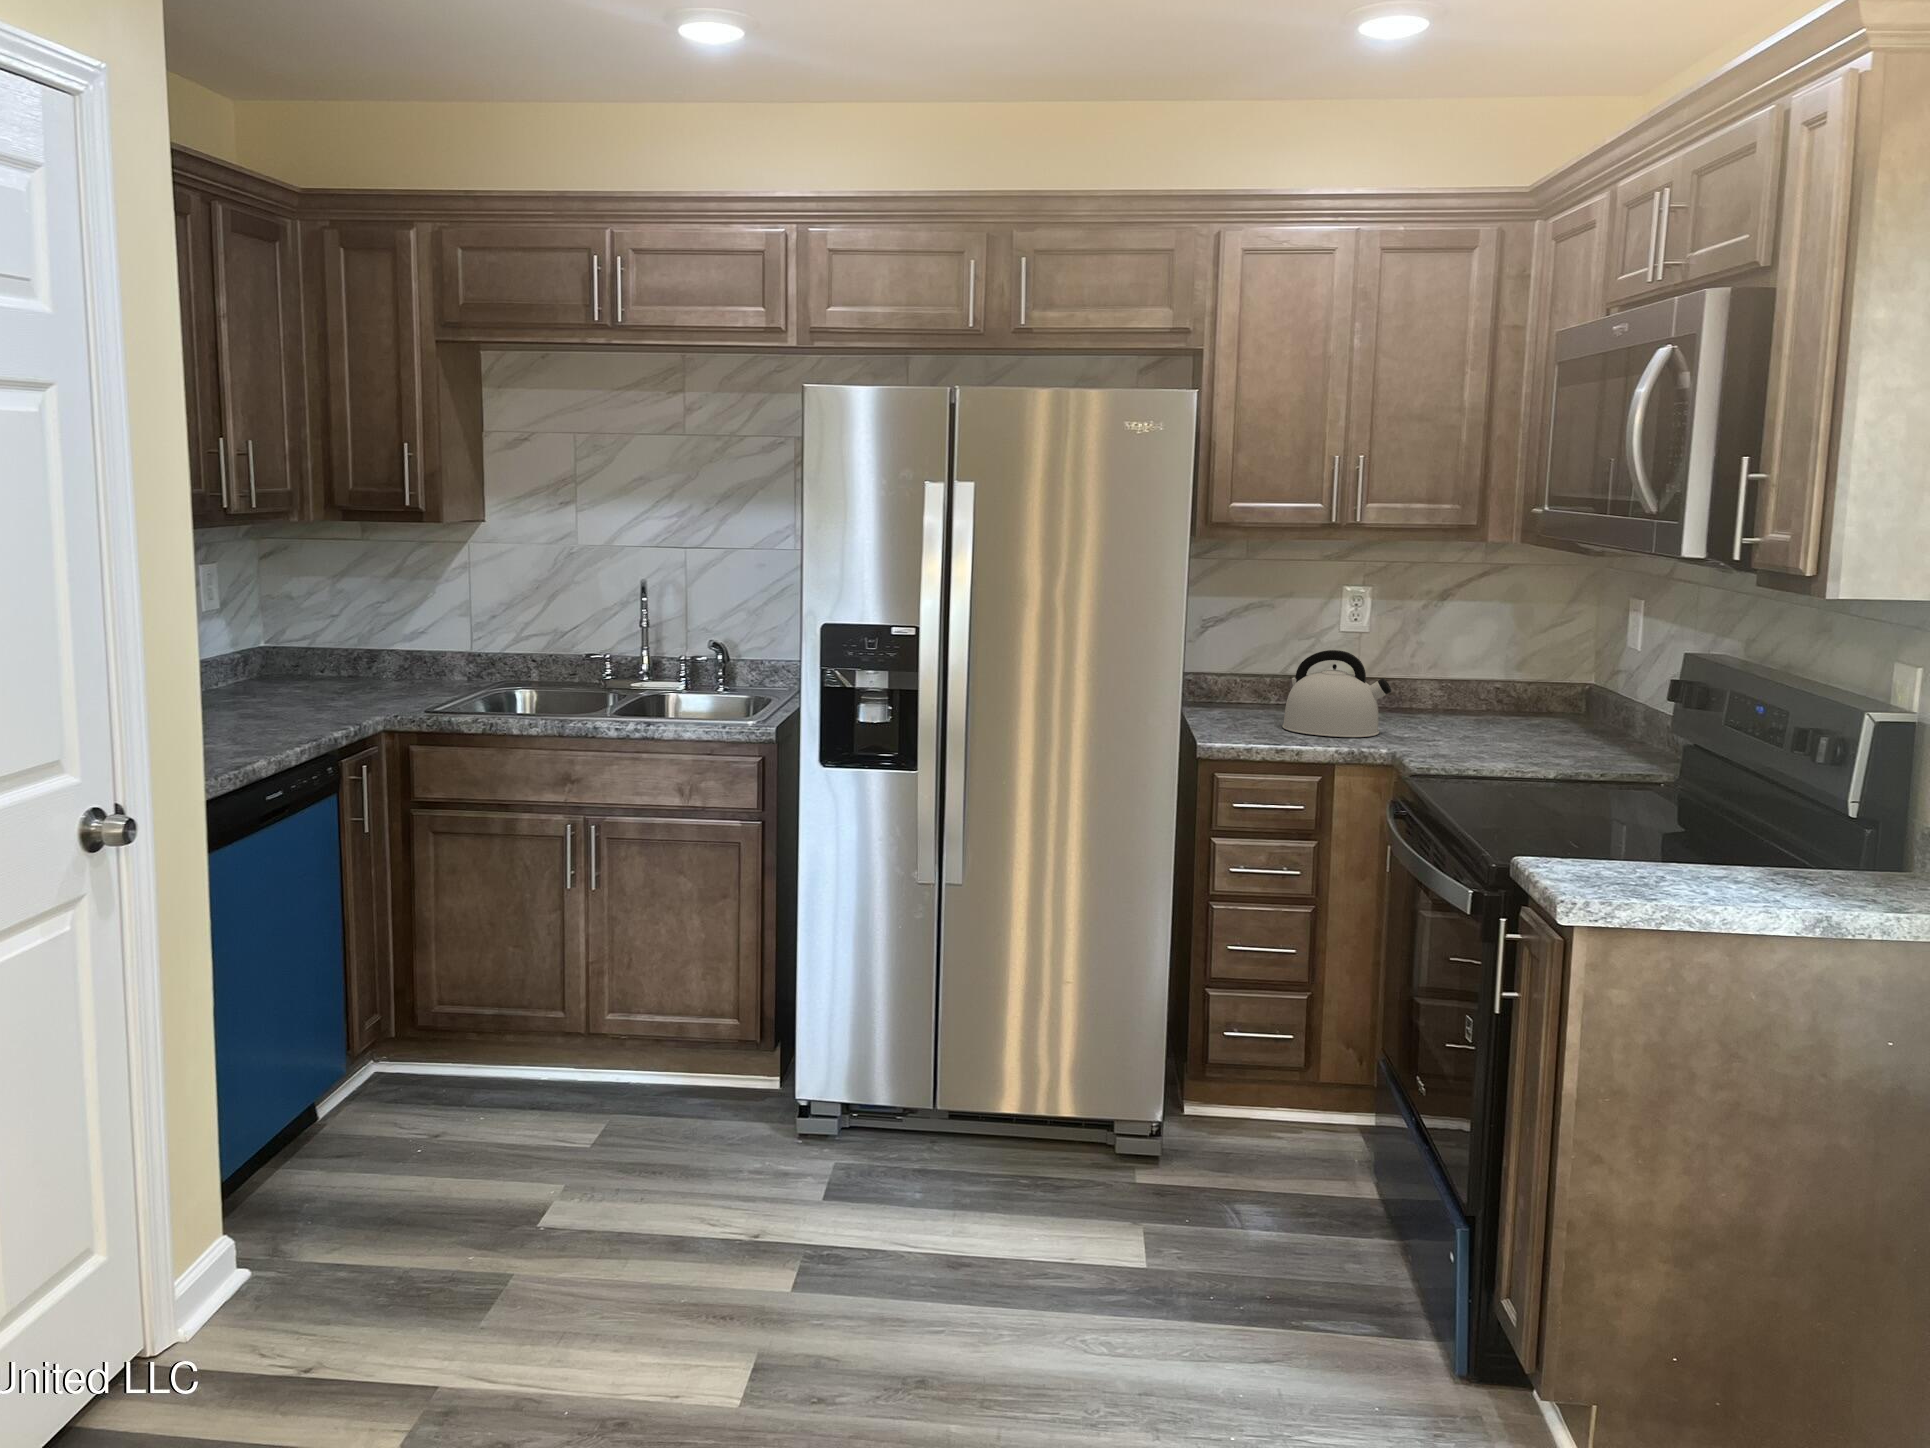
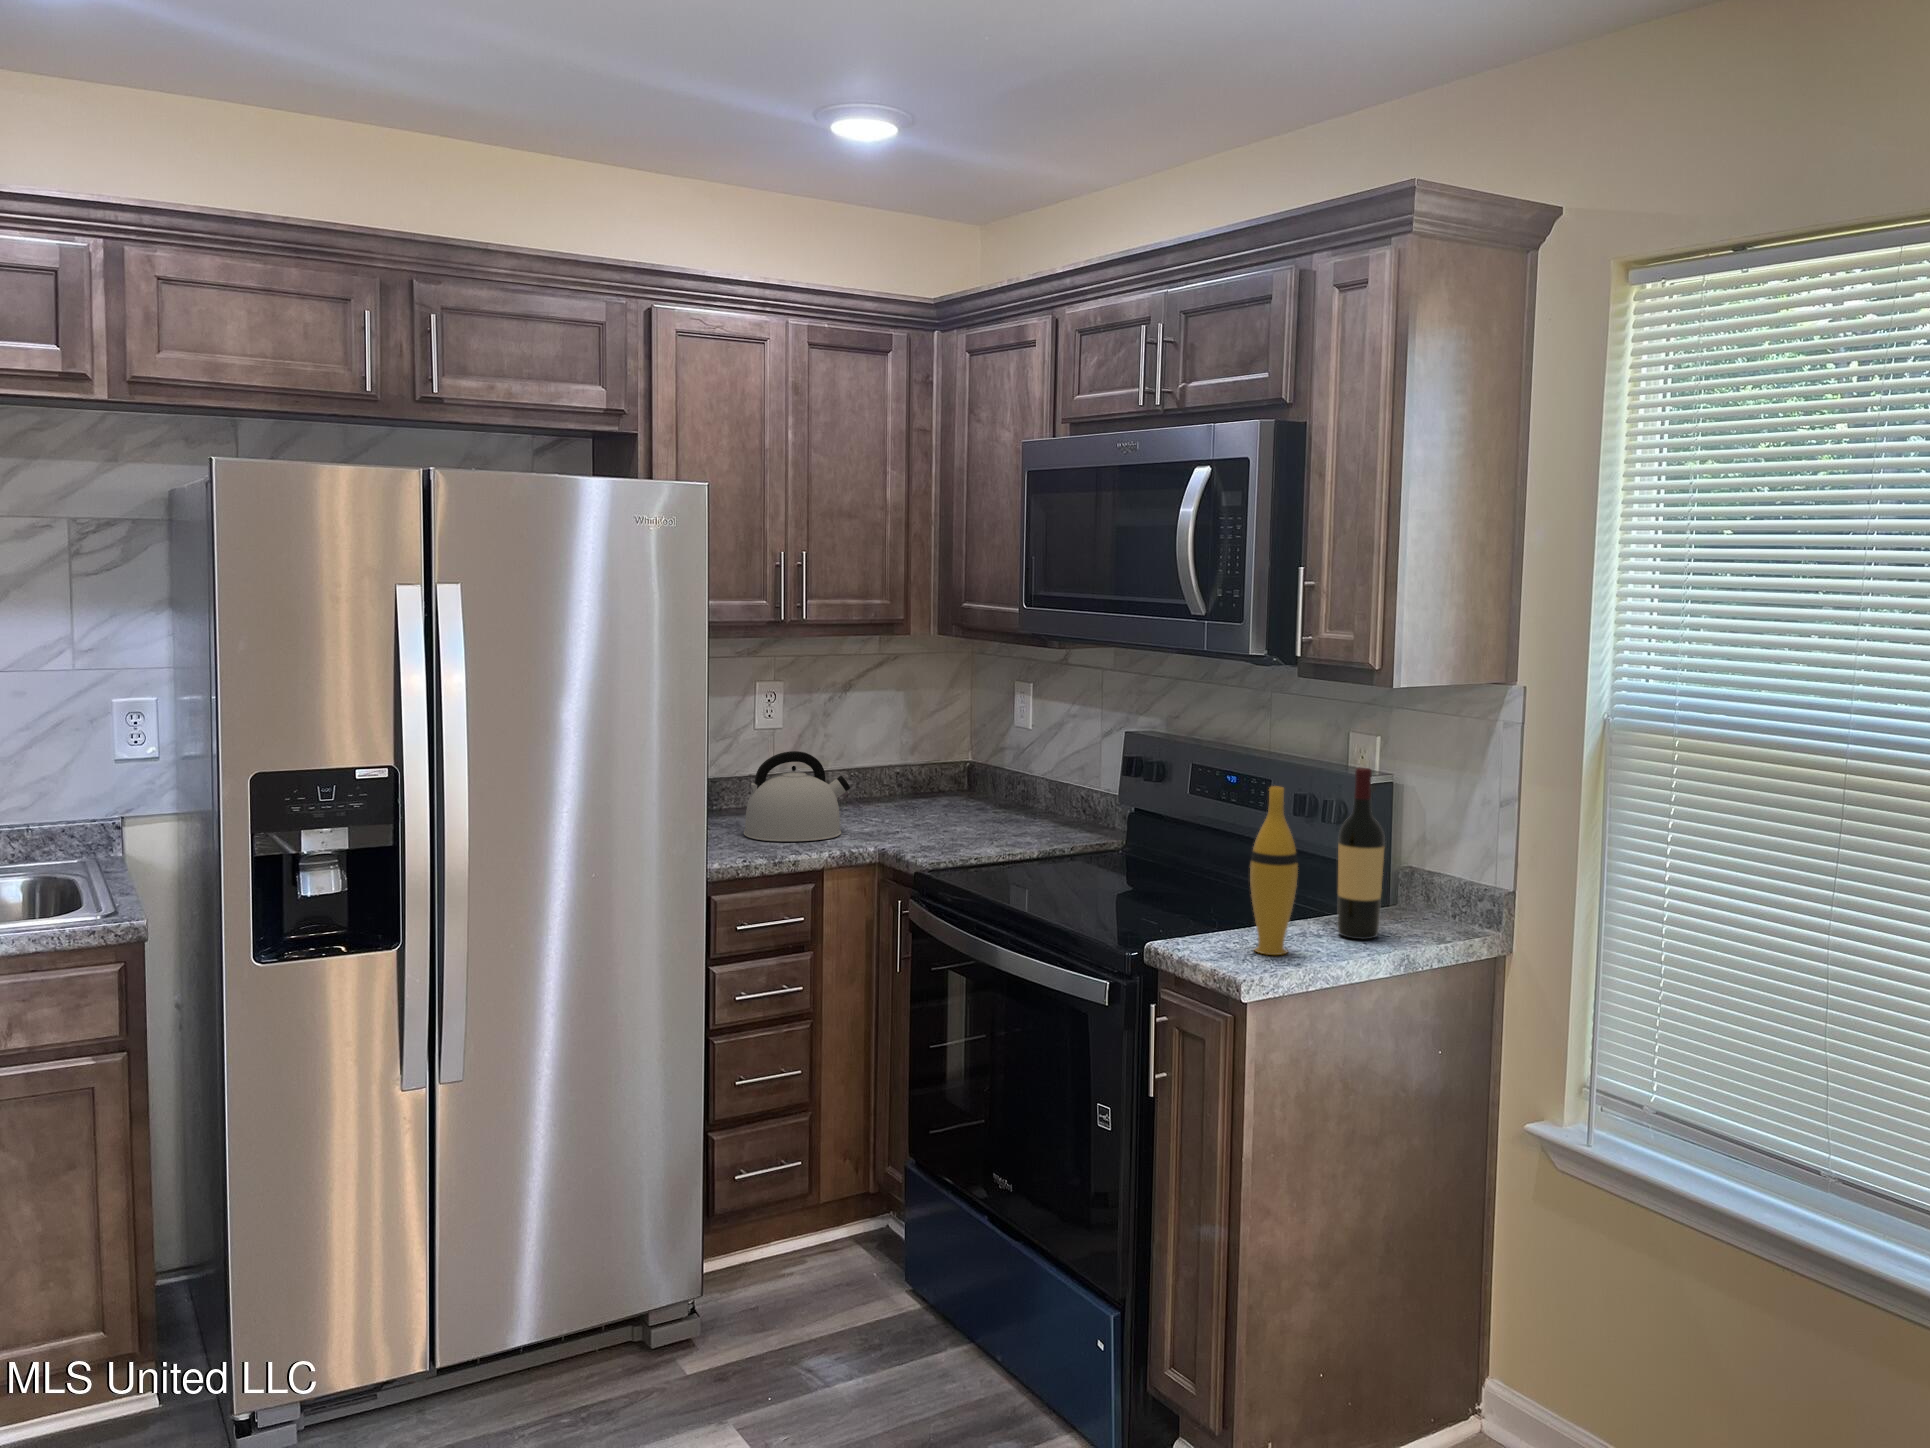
wine bottle: none [1775,694,1844,898] -> present [1338,768,1385,939]
vase: none [1631,702,1692,890] -> present [1250,786,1298,955]

